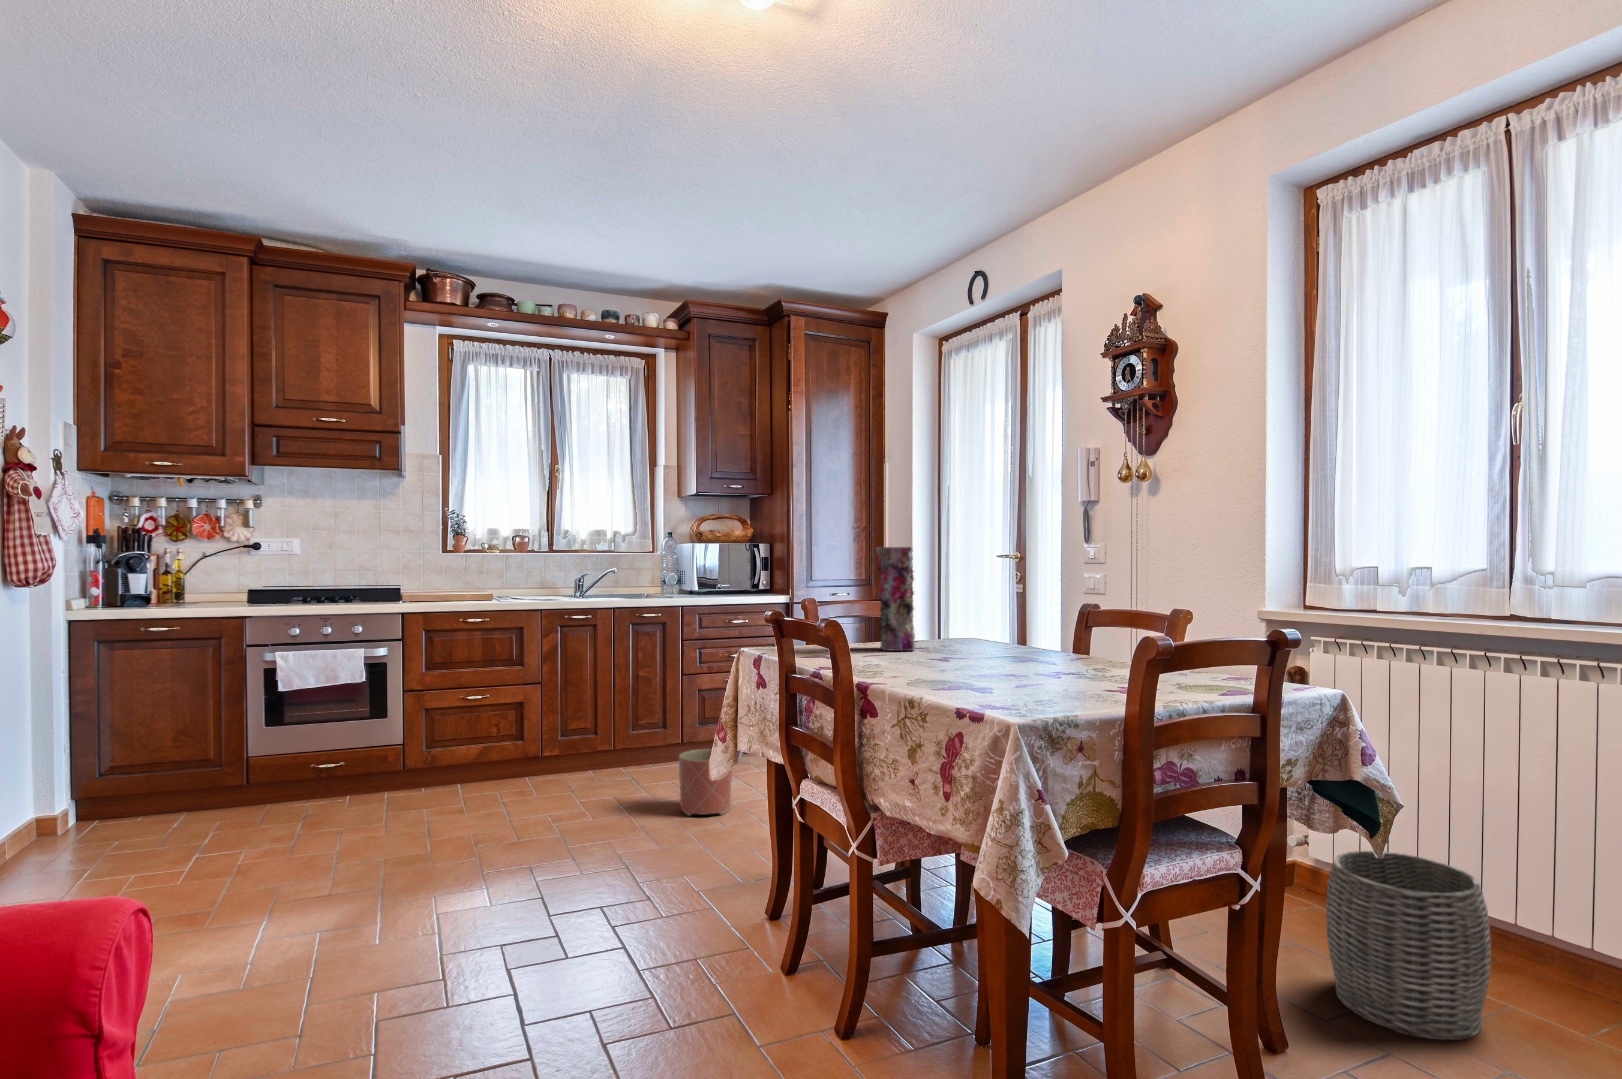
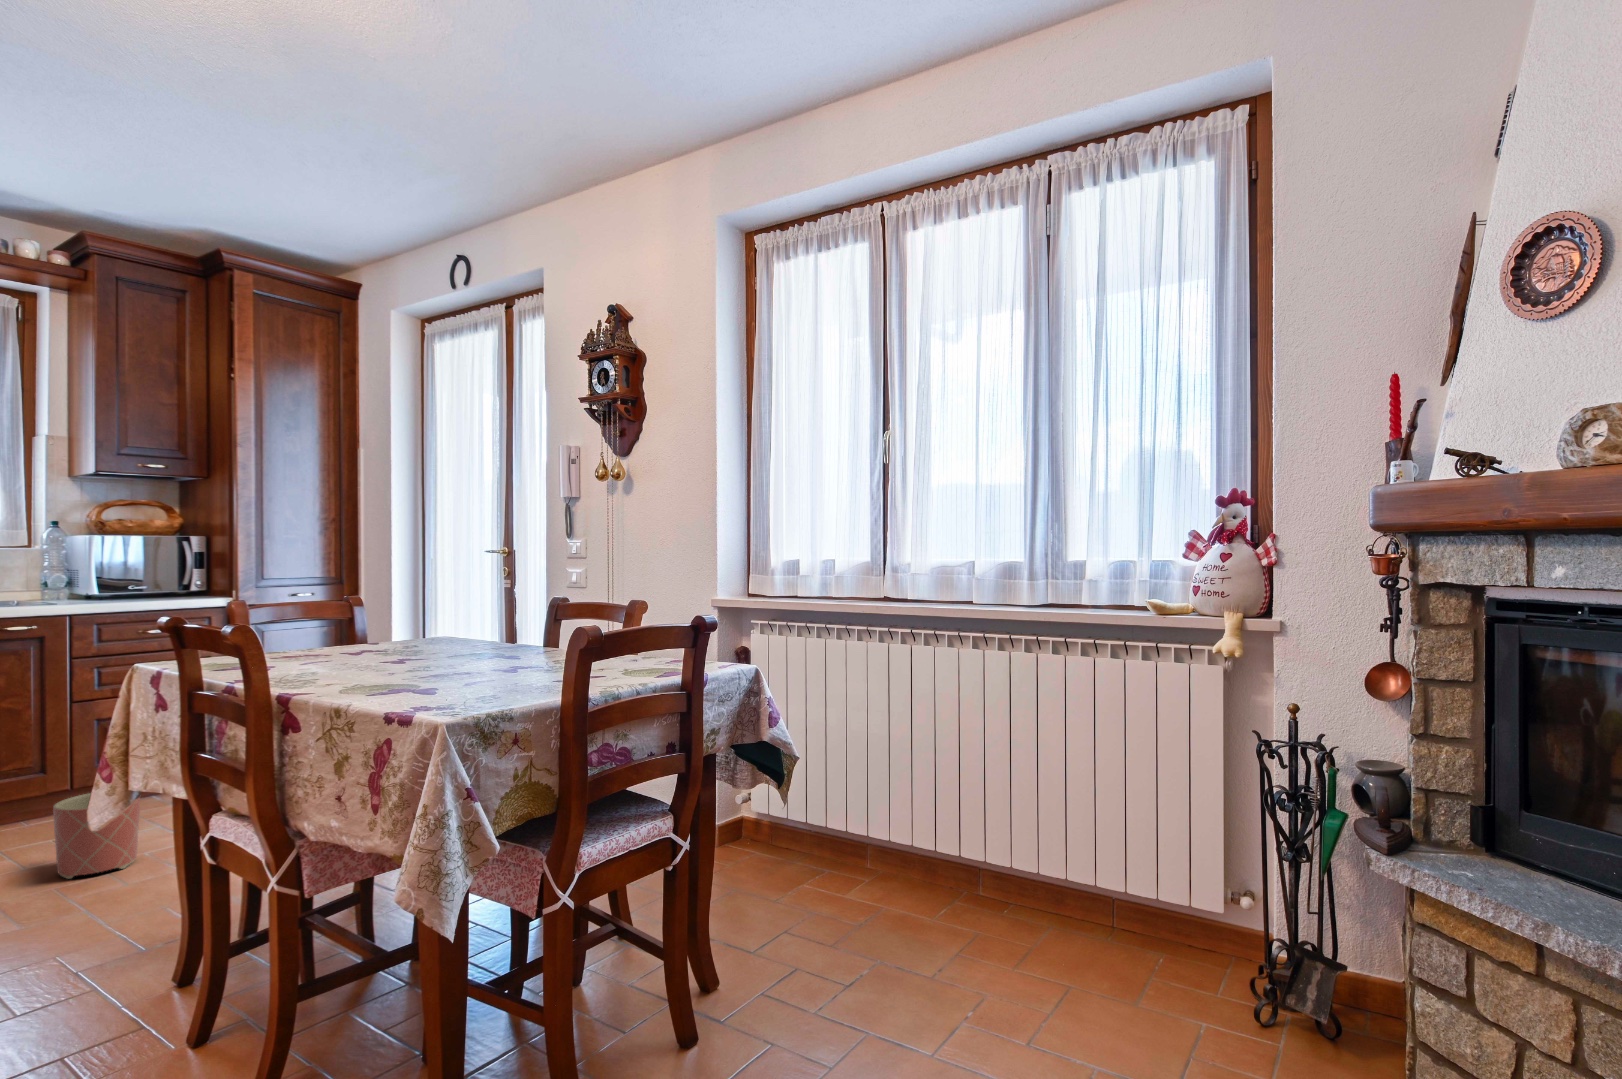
vase: present [876,547,916,651] -> none [318,542,370,656]
woven basket: present [1326,851,1491,1040] -> none [751,790,861,937]

